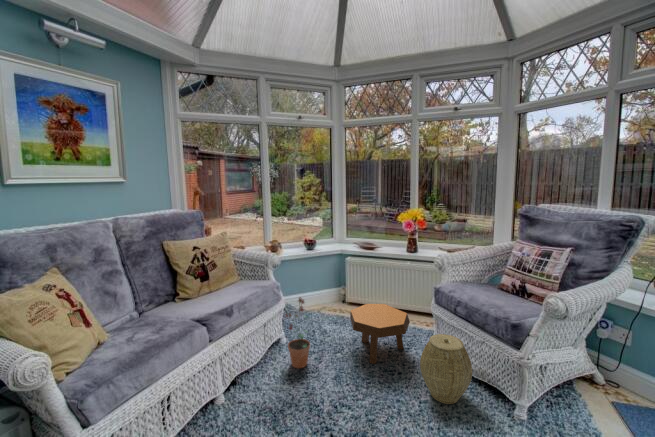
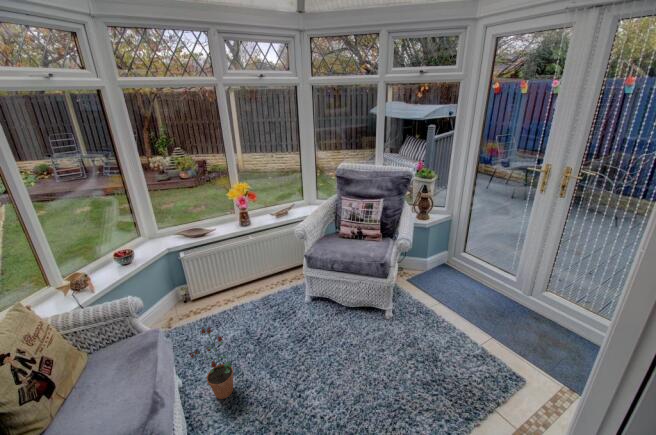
footstool: present [350,304,410,364] -> none [240,285,300,344]
woven basket: present [420,334,472,404] -> none [328,288,366,338]

